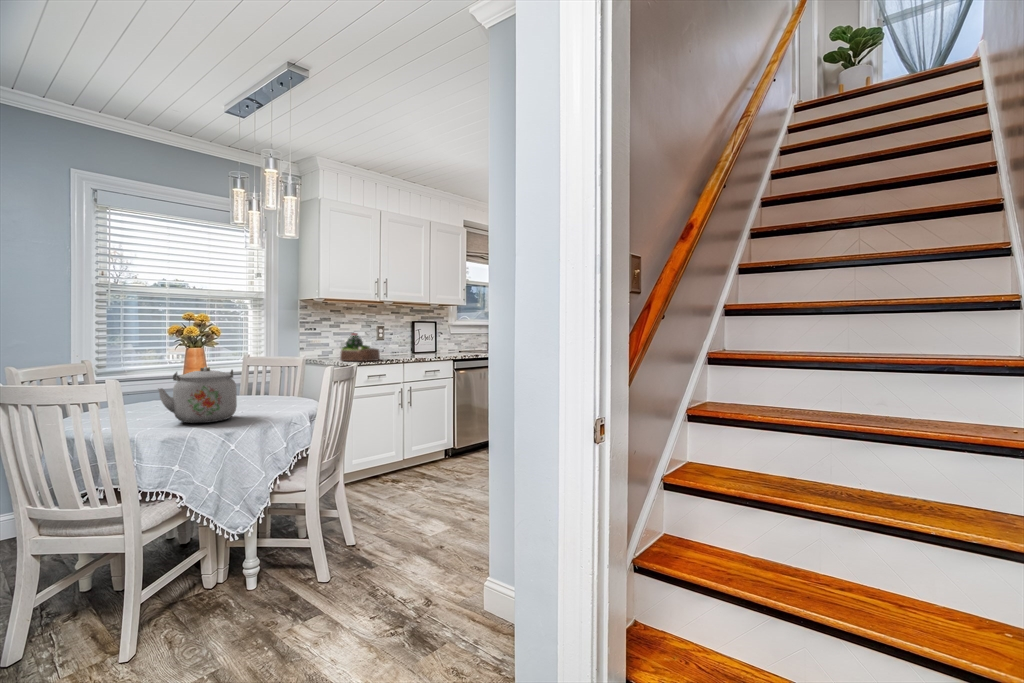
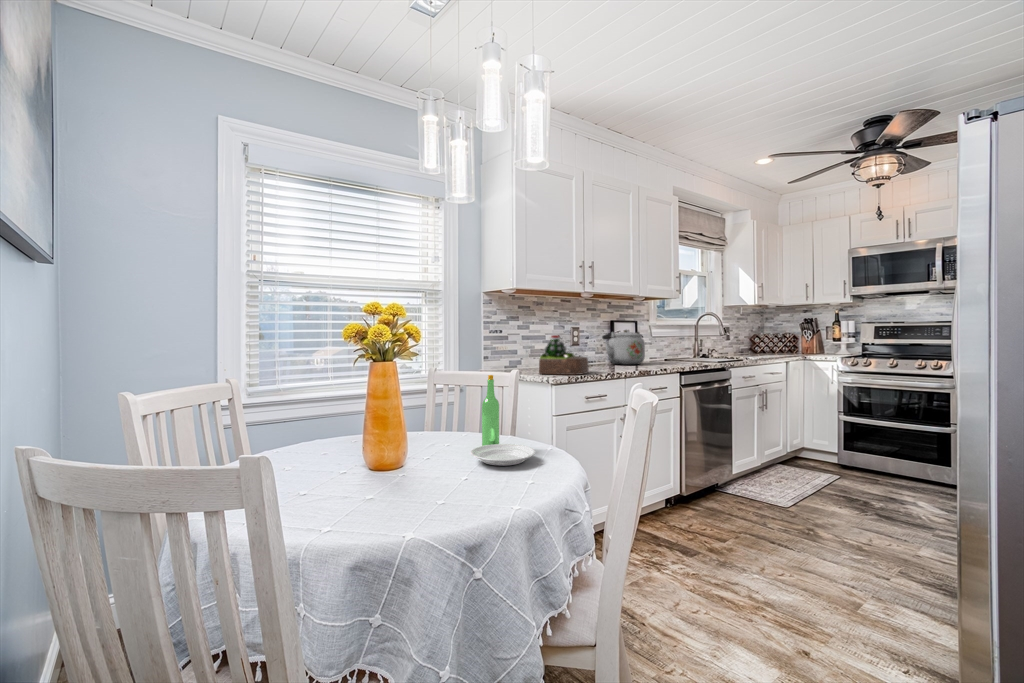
plate: none [254,359,294,409] -> present [471,375,535,466]
kettle: present [158,367,237,423] -> present [602,330,645,365]

